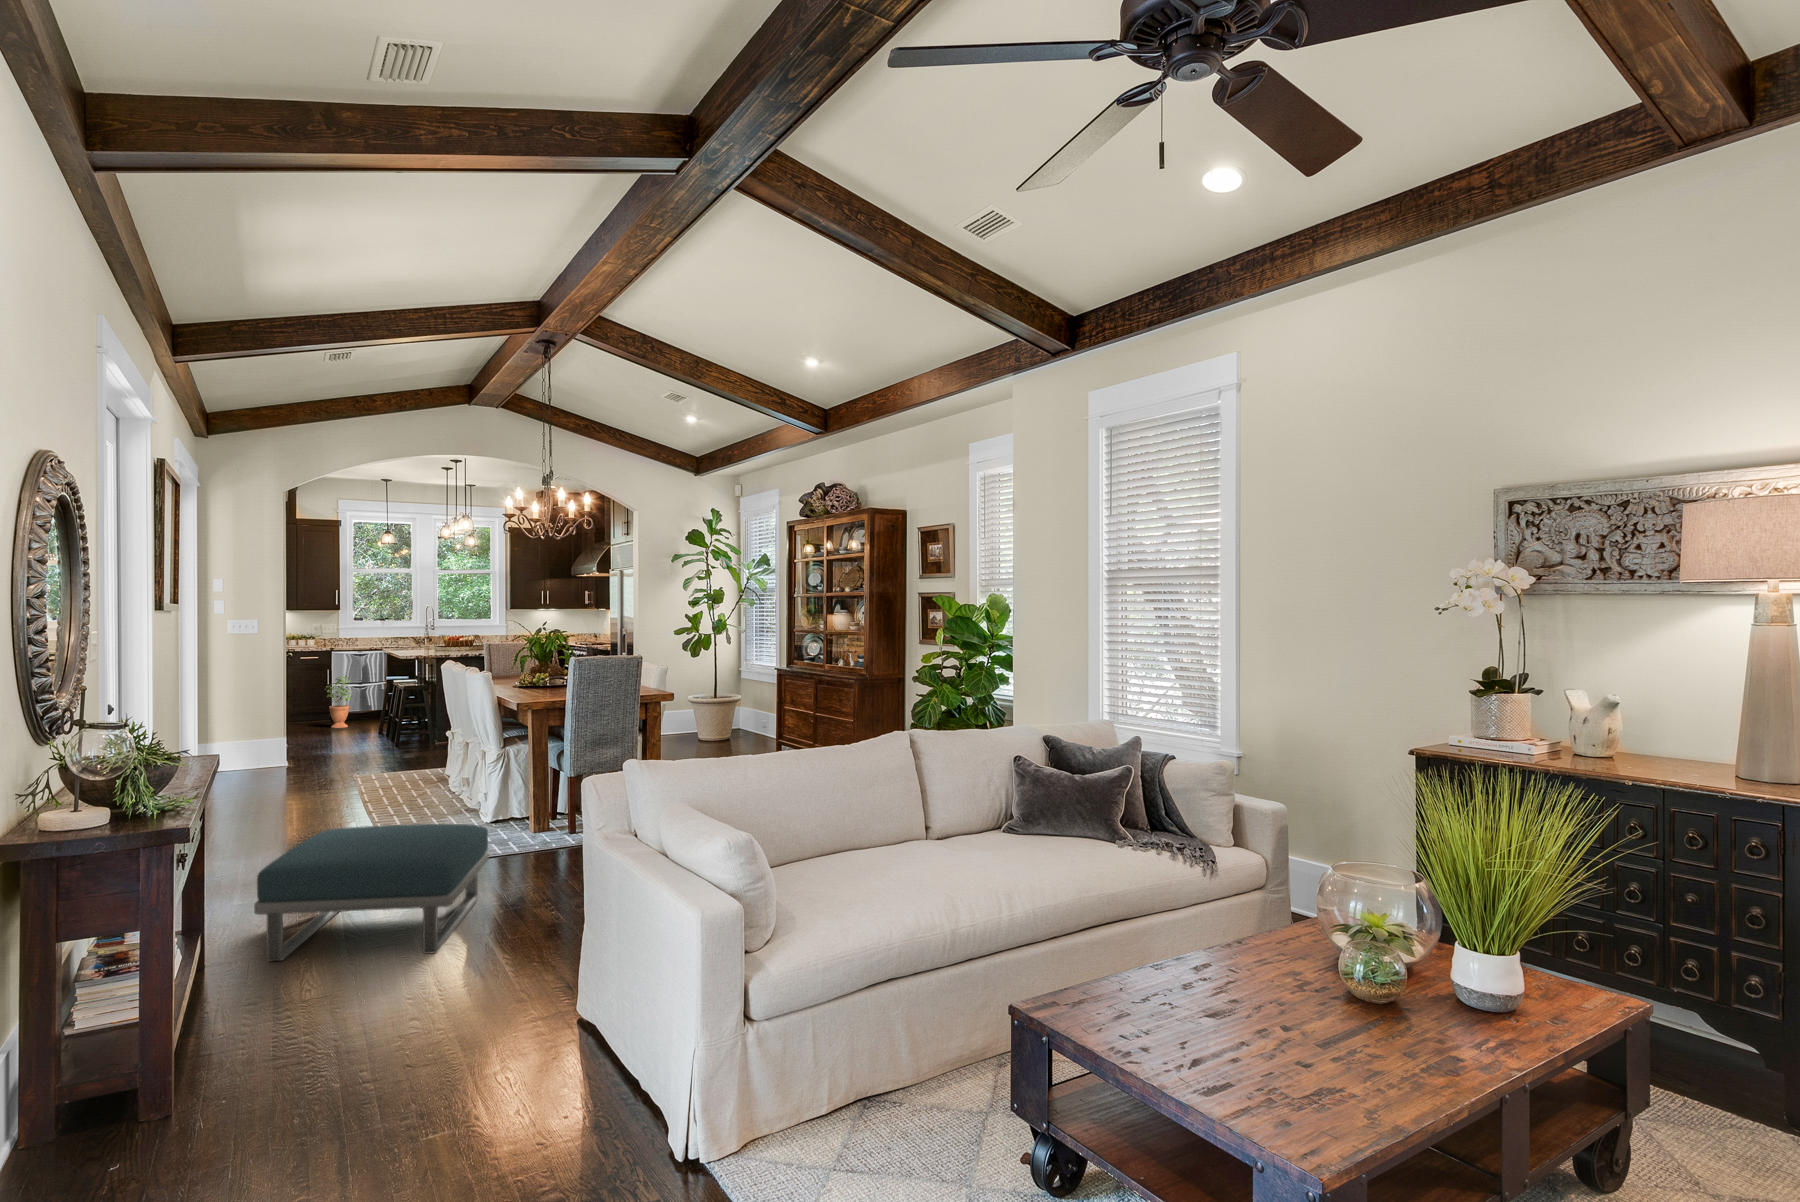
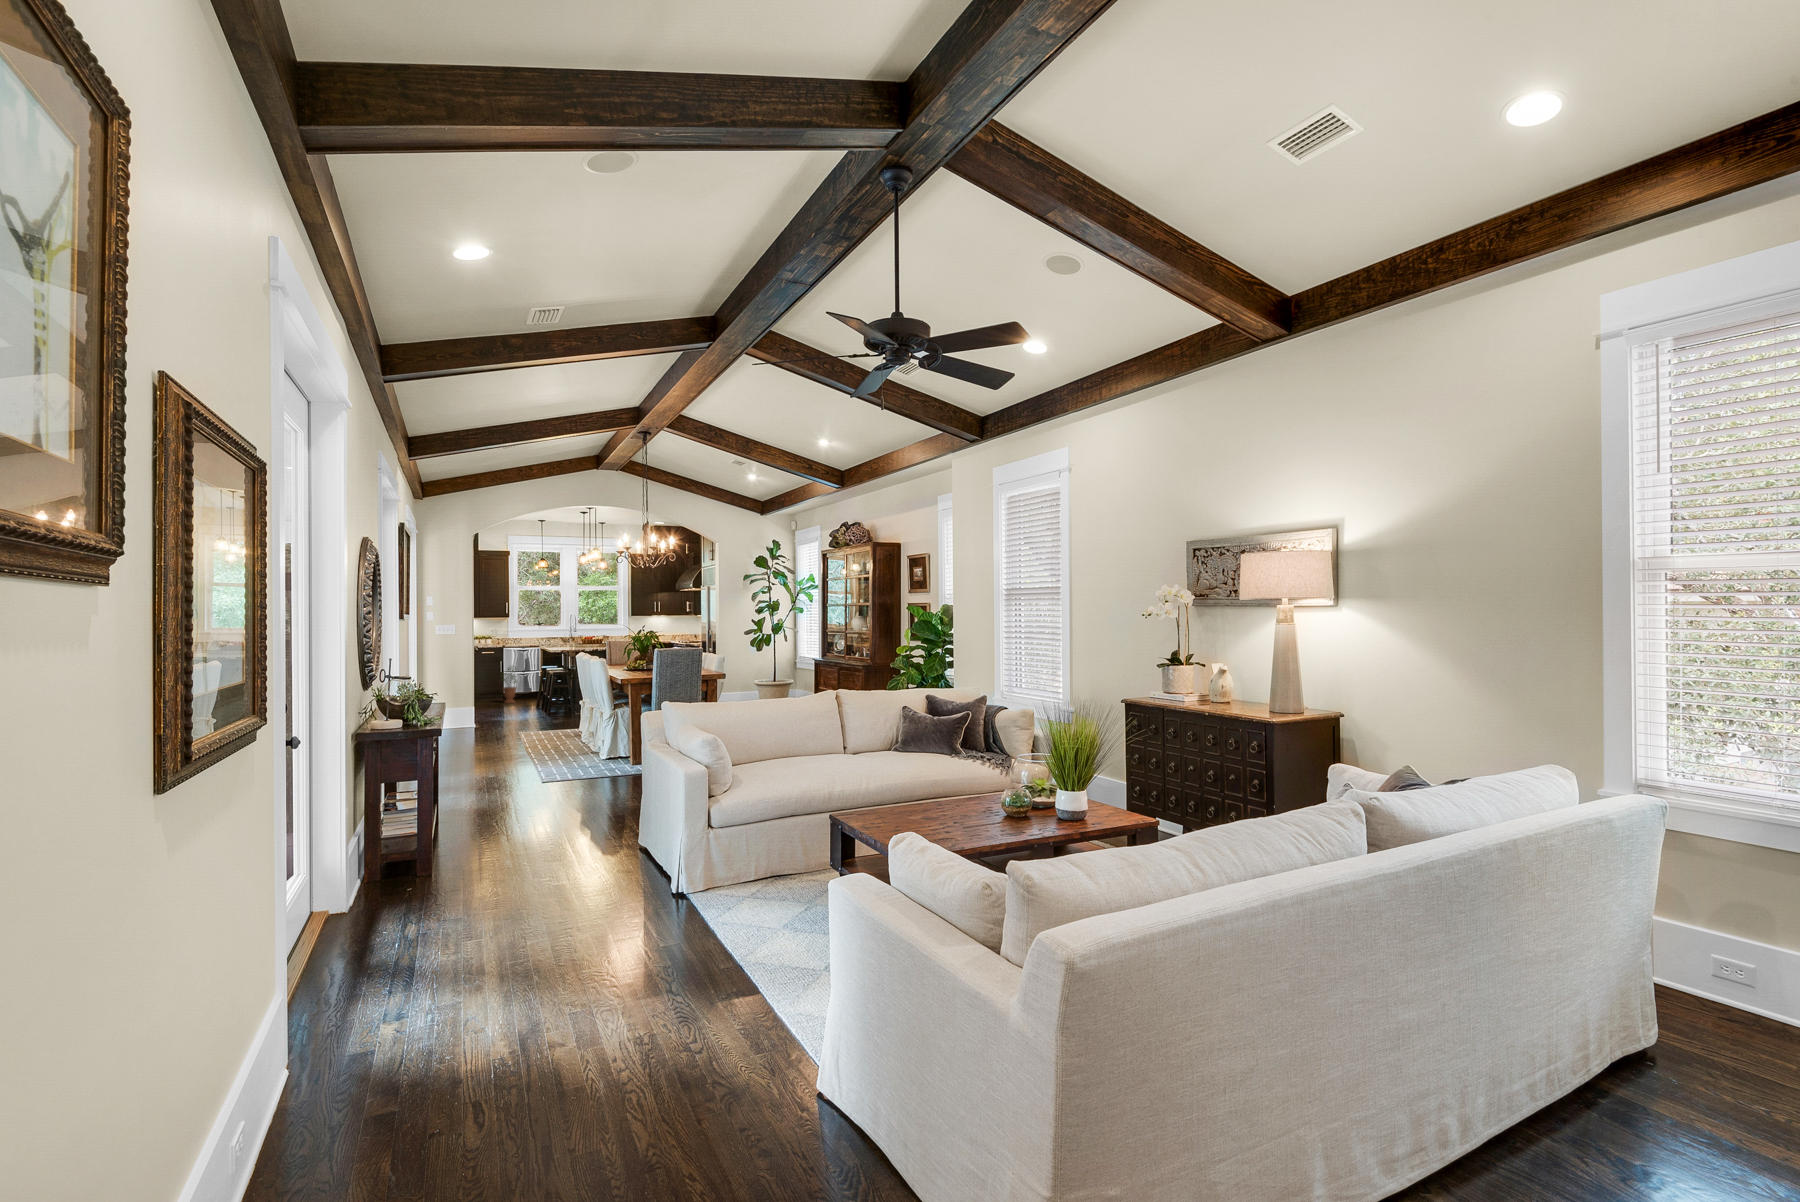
footstool: present [254,824,489,961] -> none [466,750,600,822]

